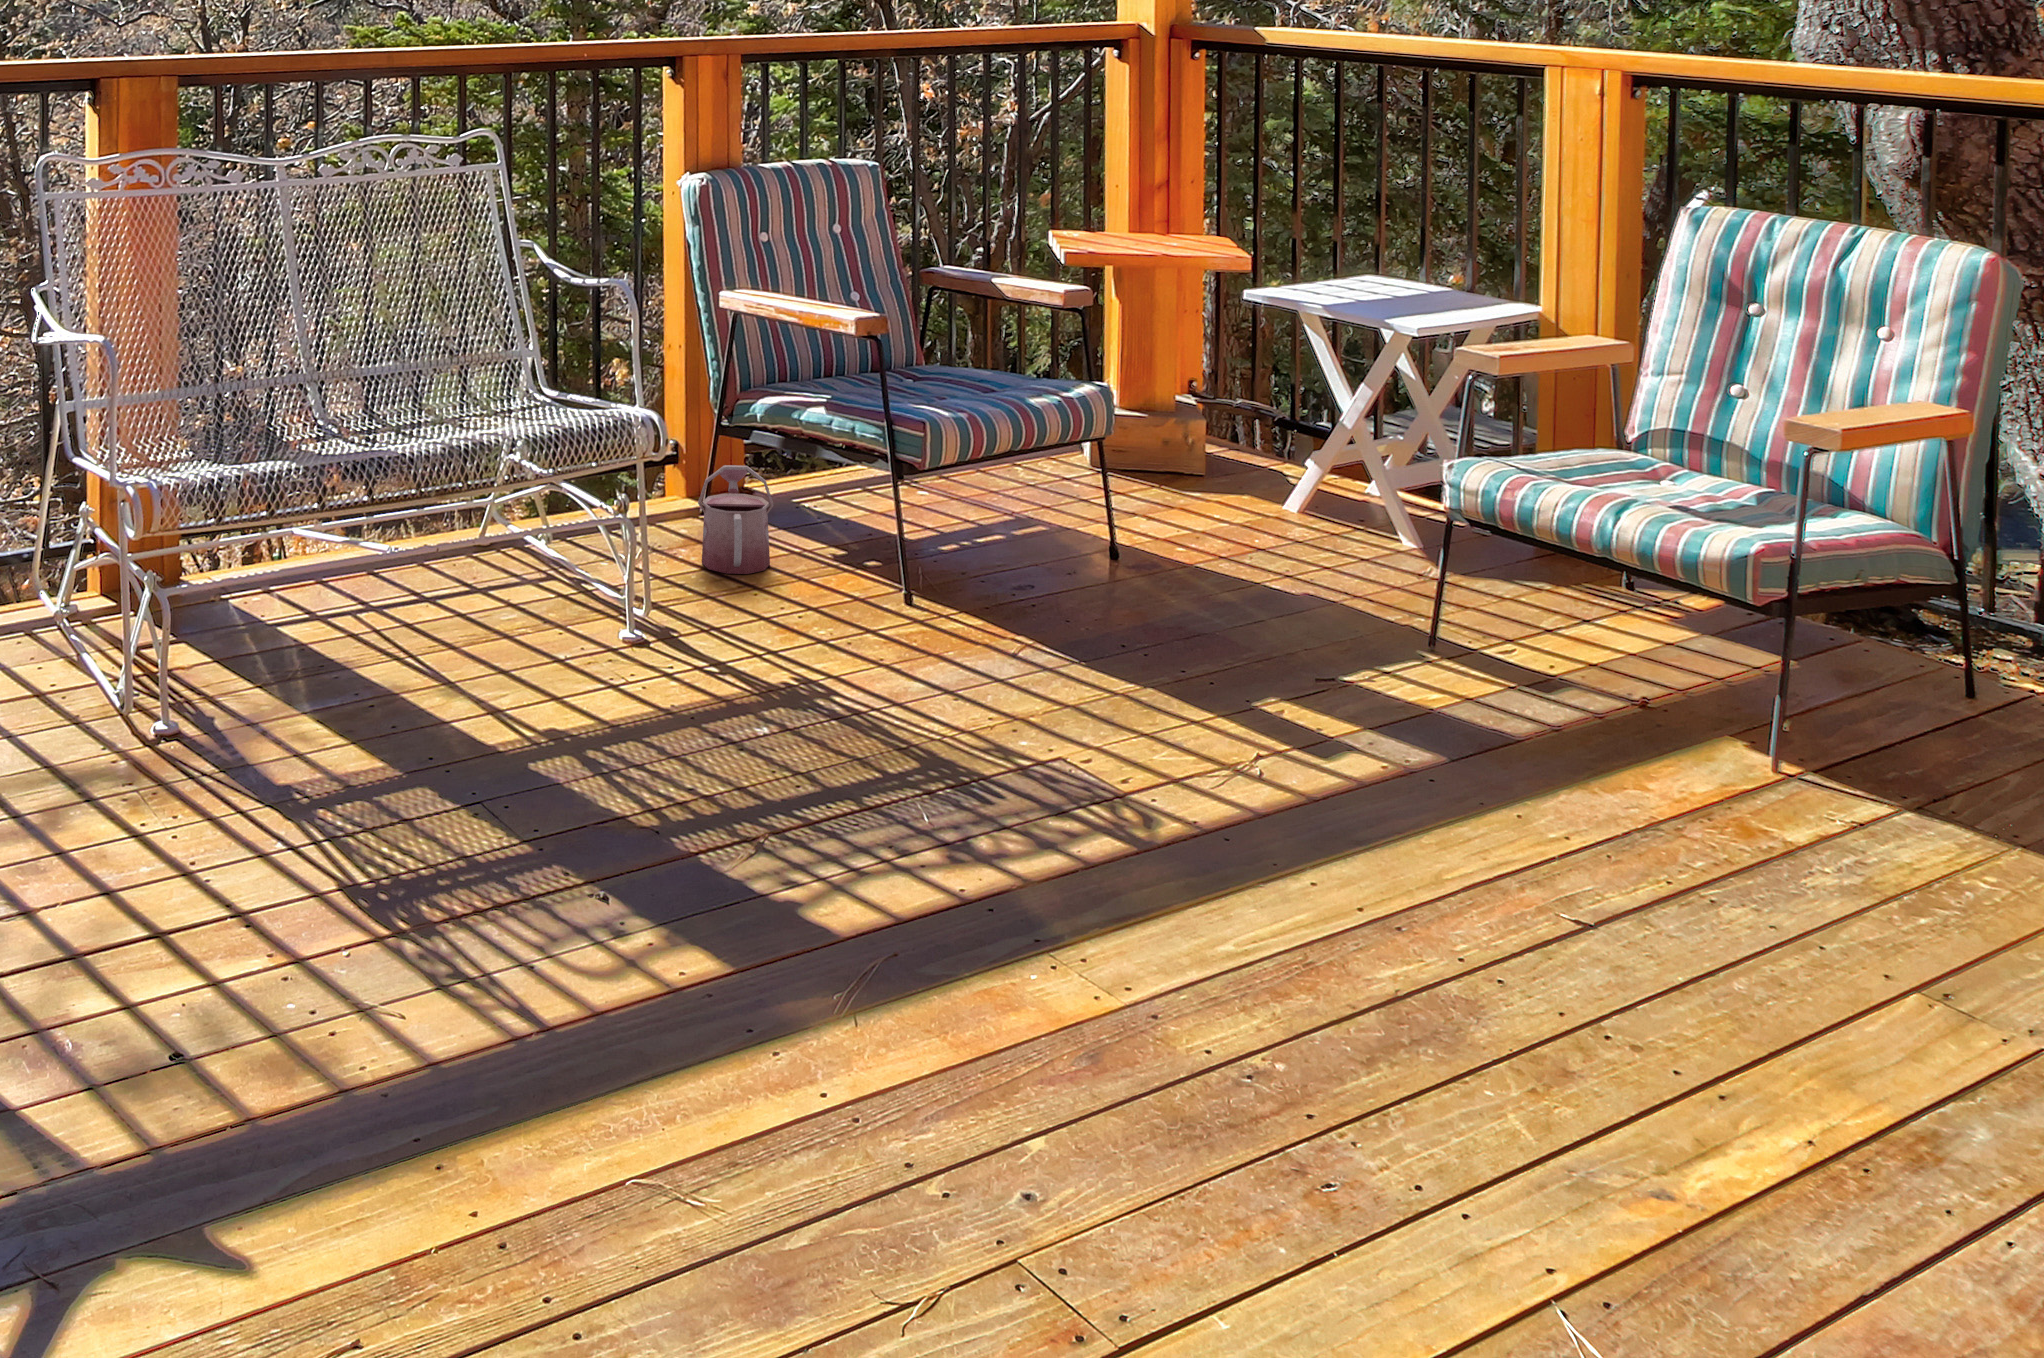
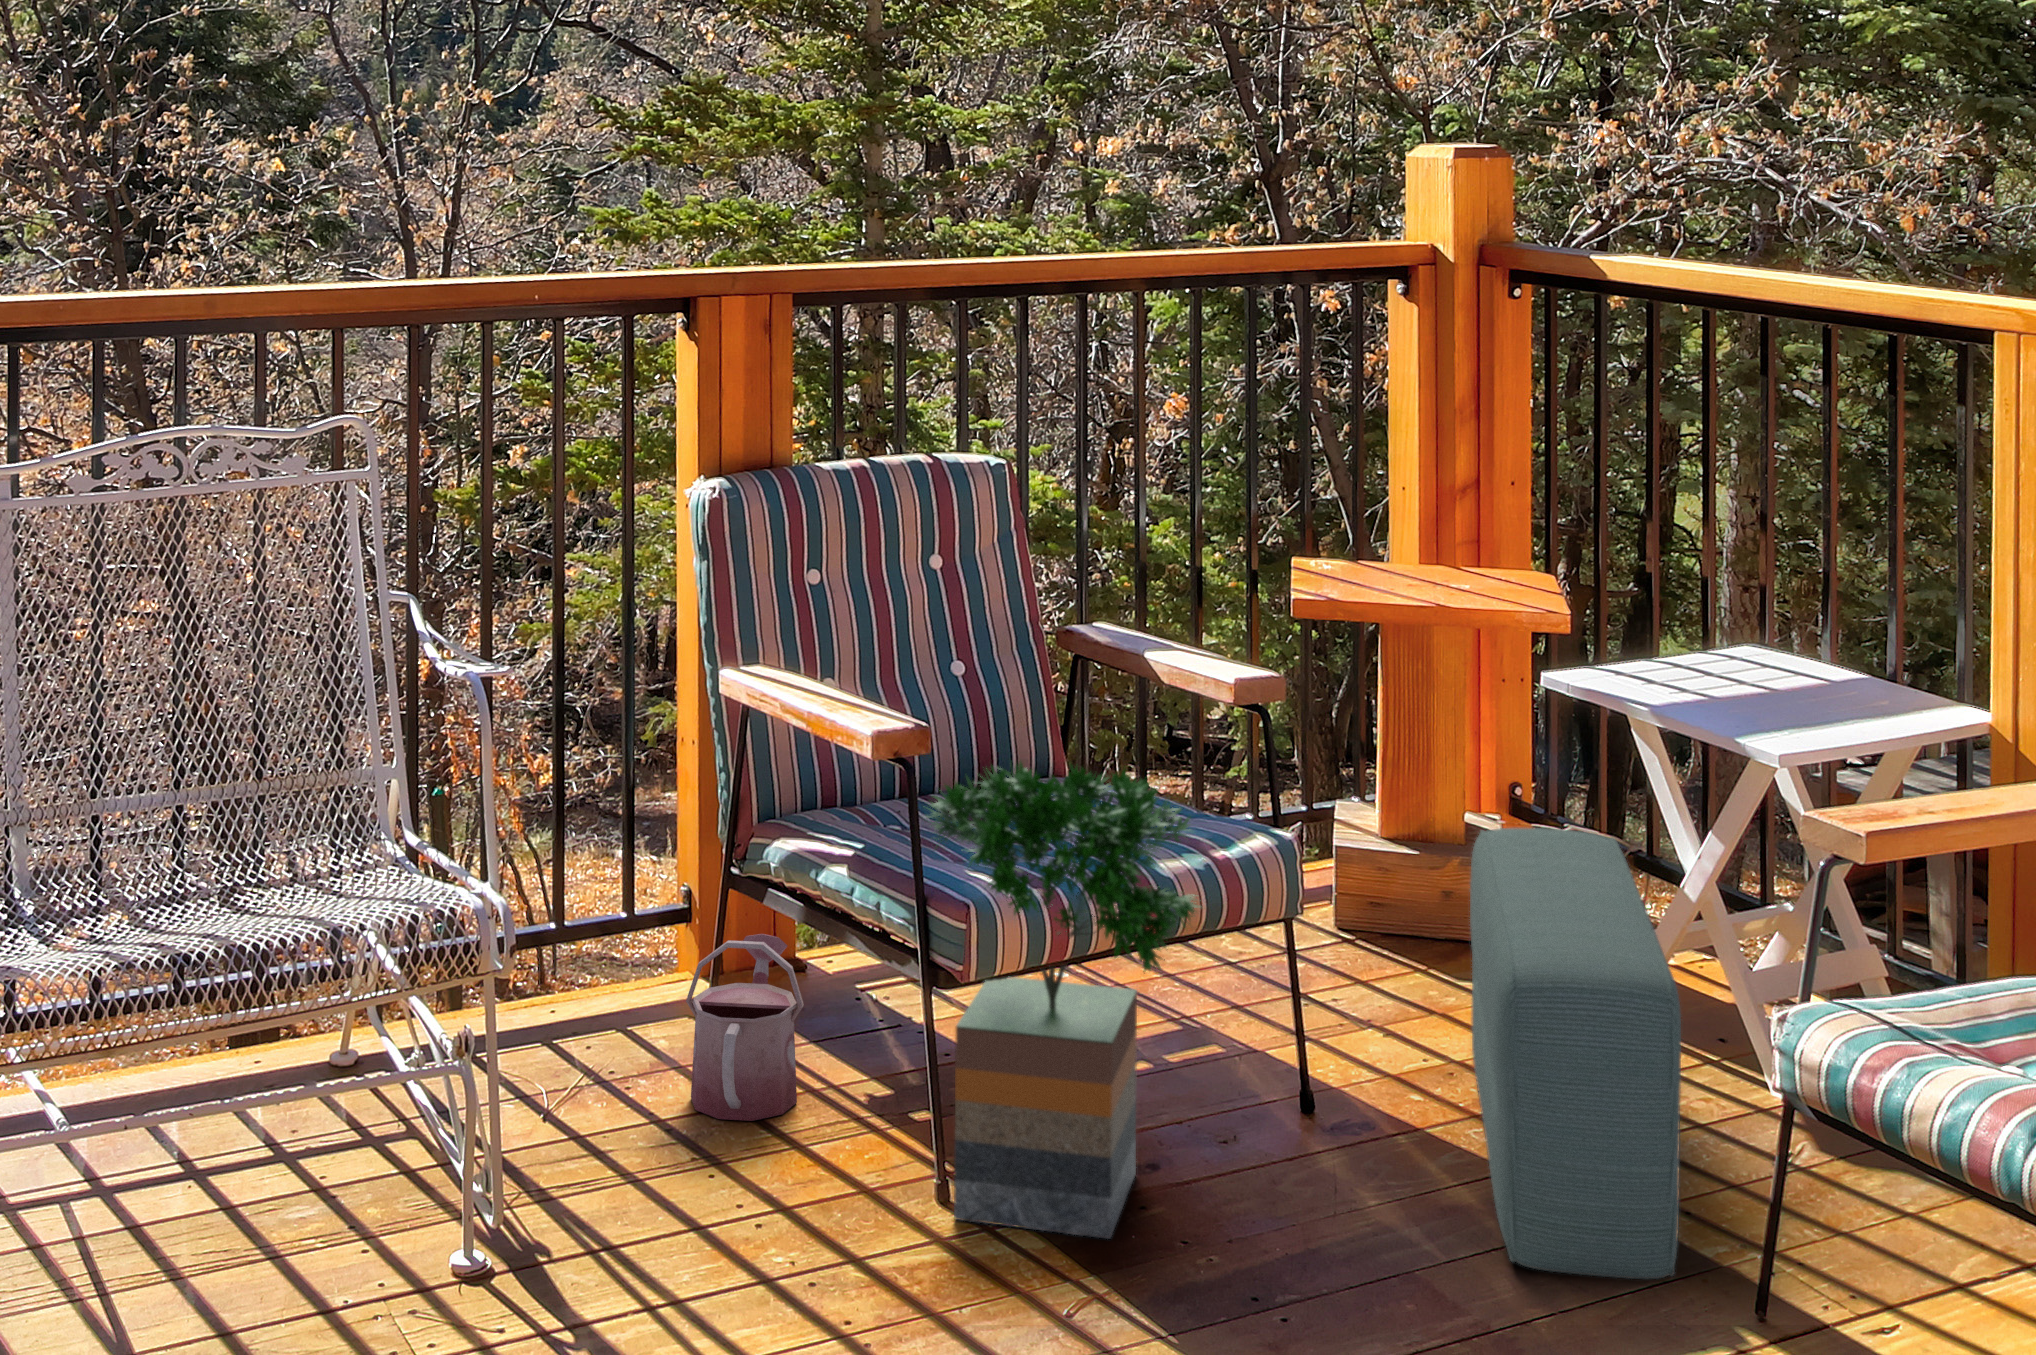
potted tree: none [868,342,1056,626] -> present [927,761,1201,1239]
pouf: none [1186,387,1359,638] -> present [1470,827,1681,1279]

